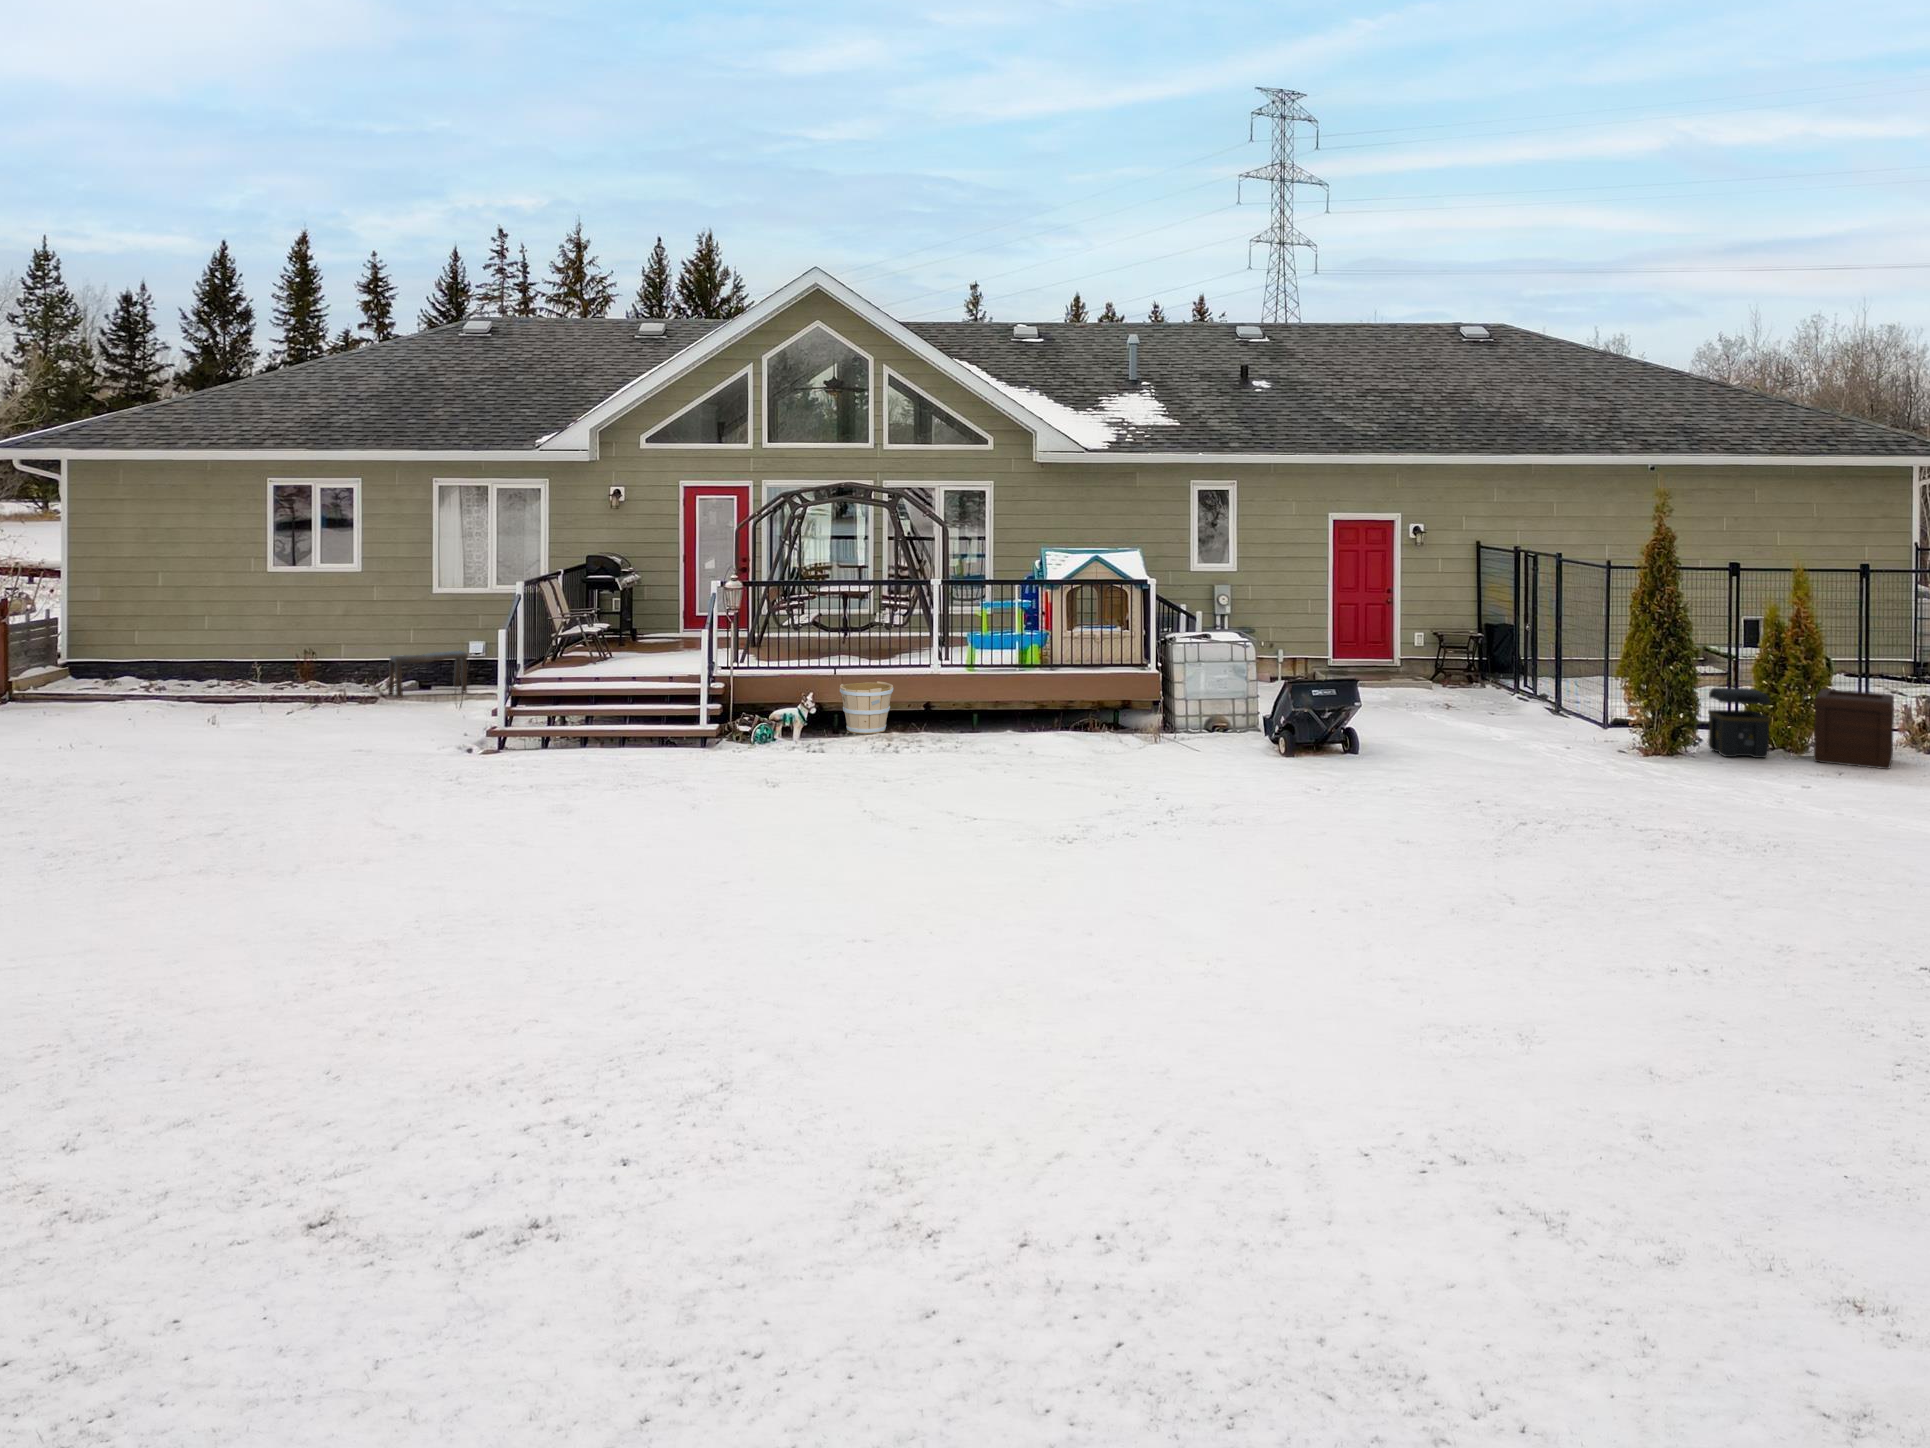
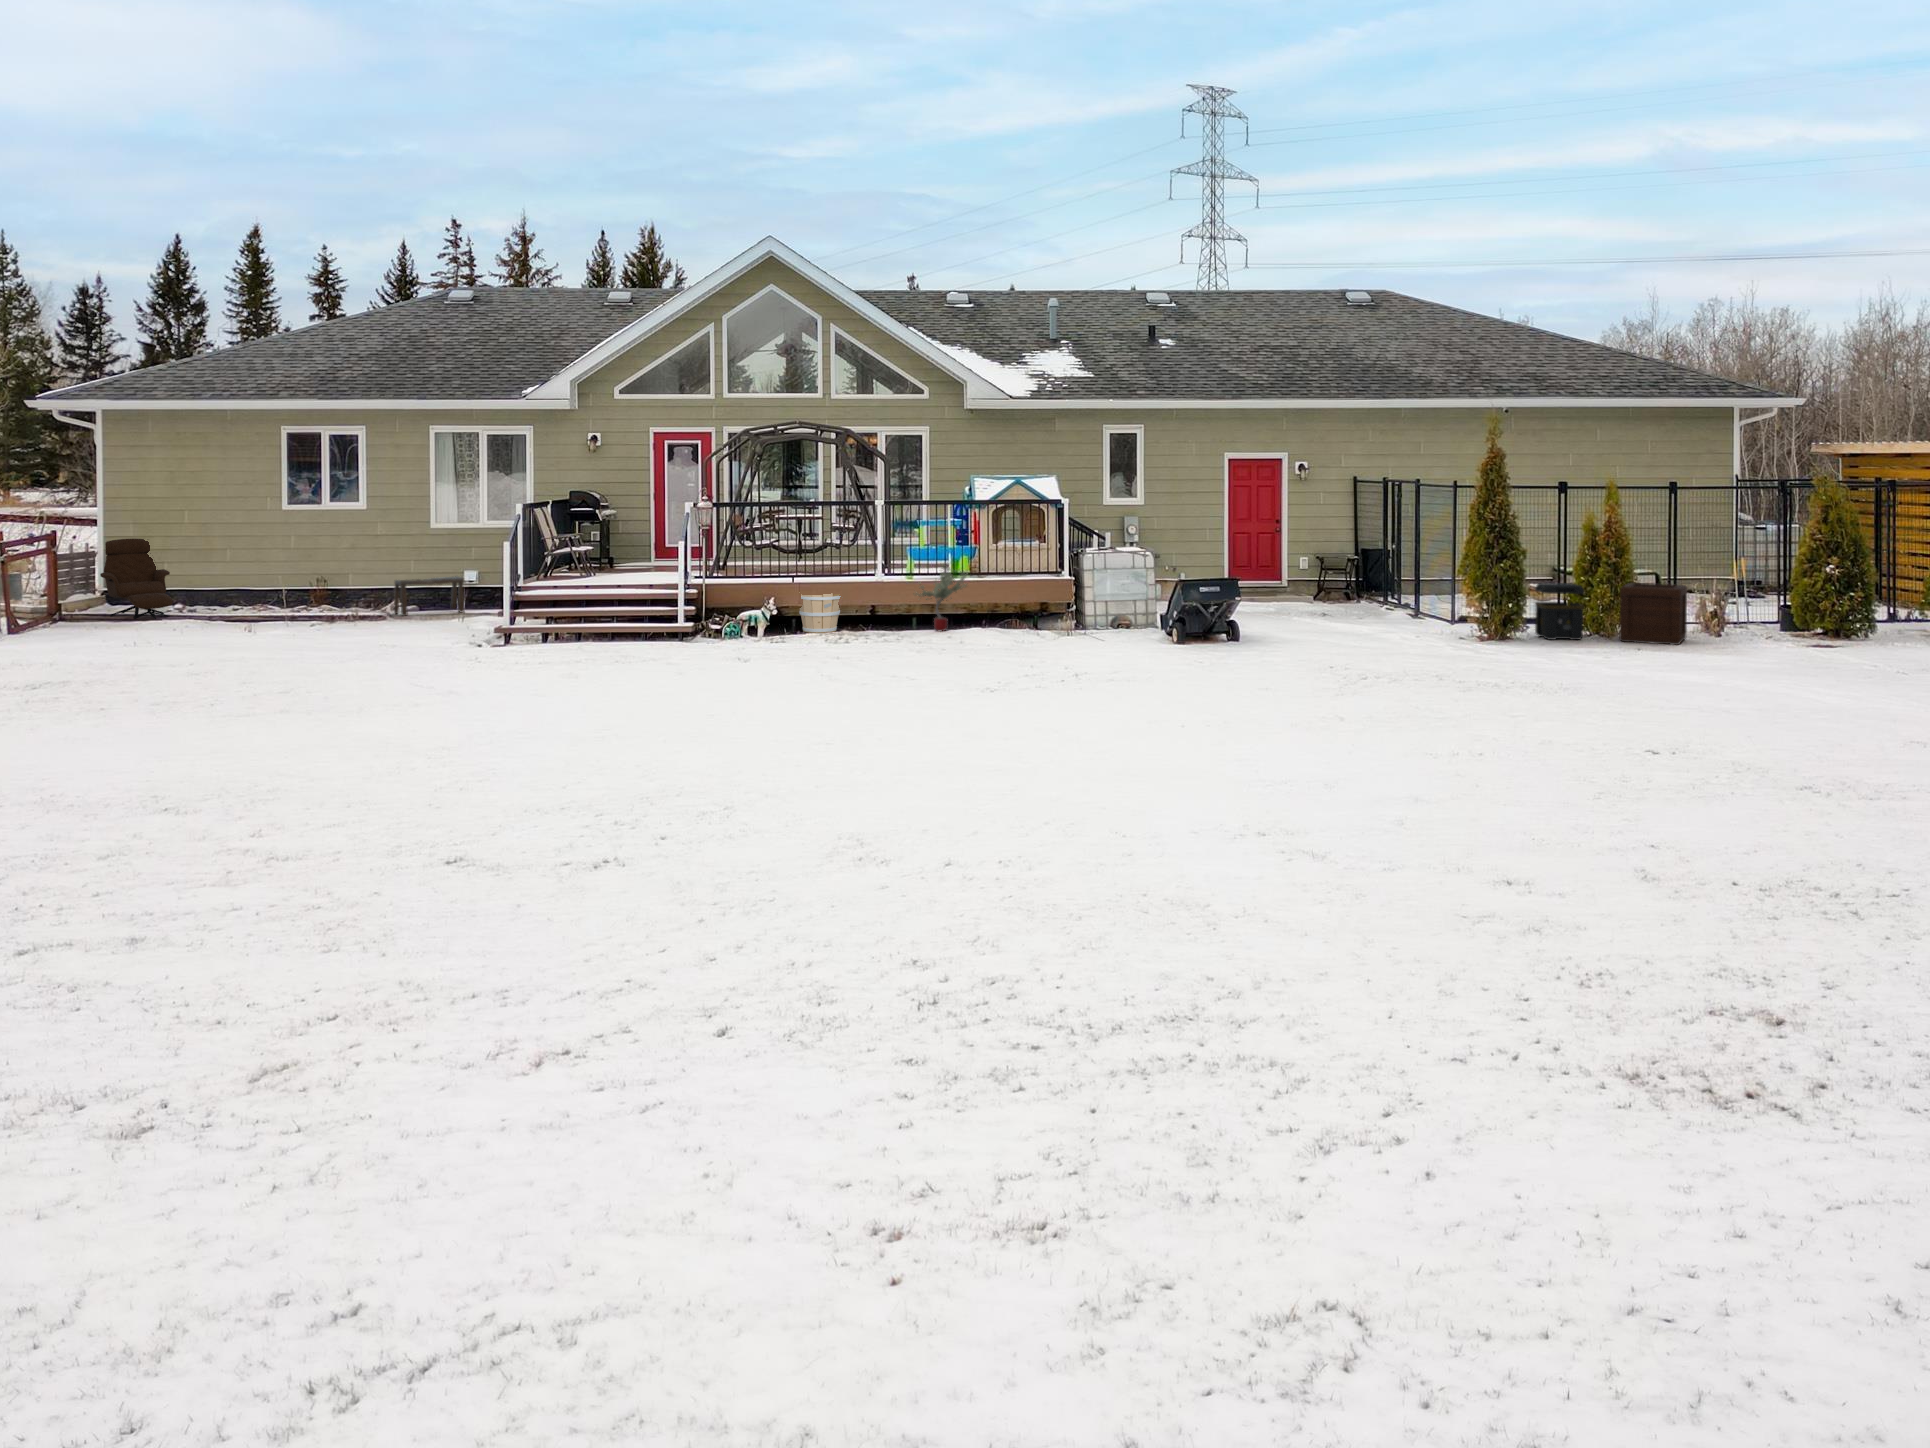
lounge chair: none [62,605,141,700] -> present [100,539,172,619]
potted tree: none [974,651,1039,733] -> present [916,566,968,631]

